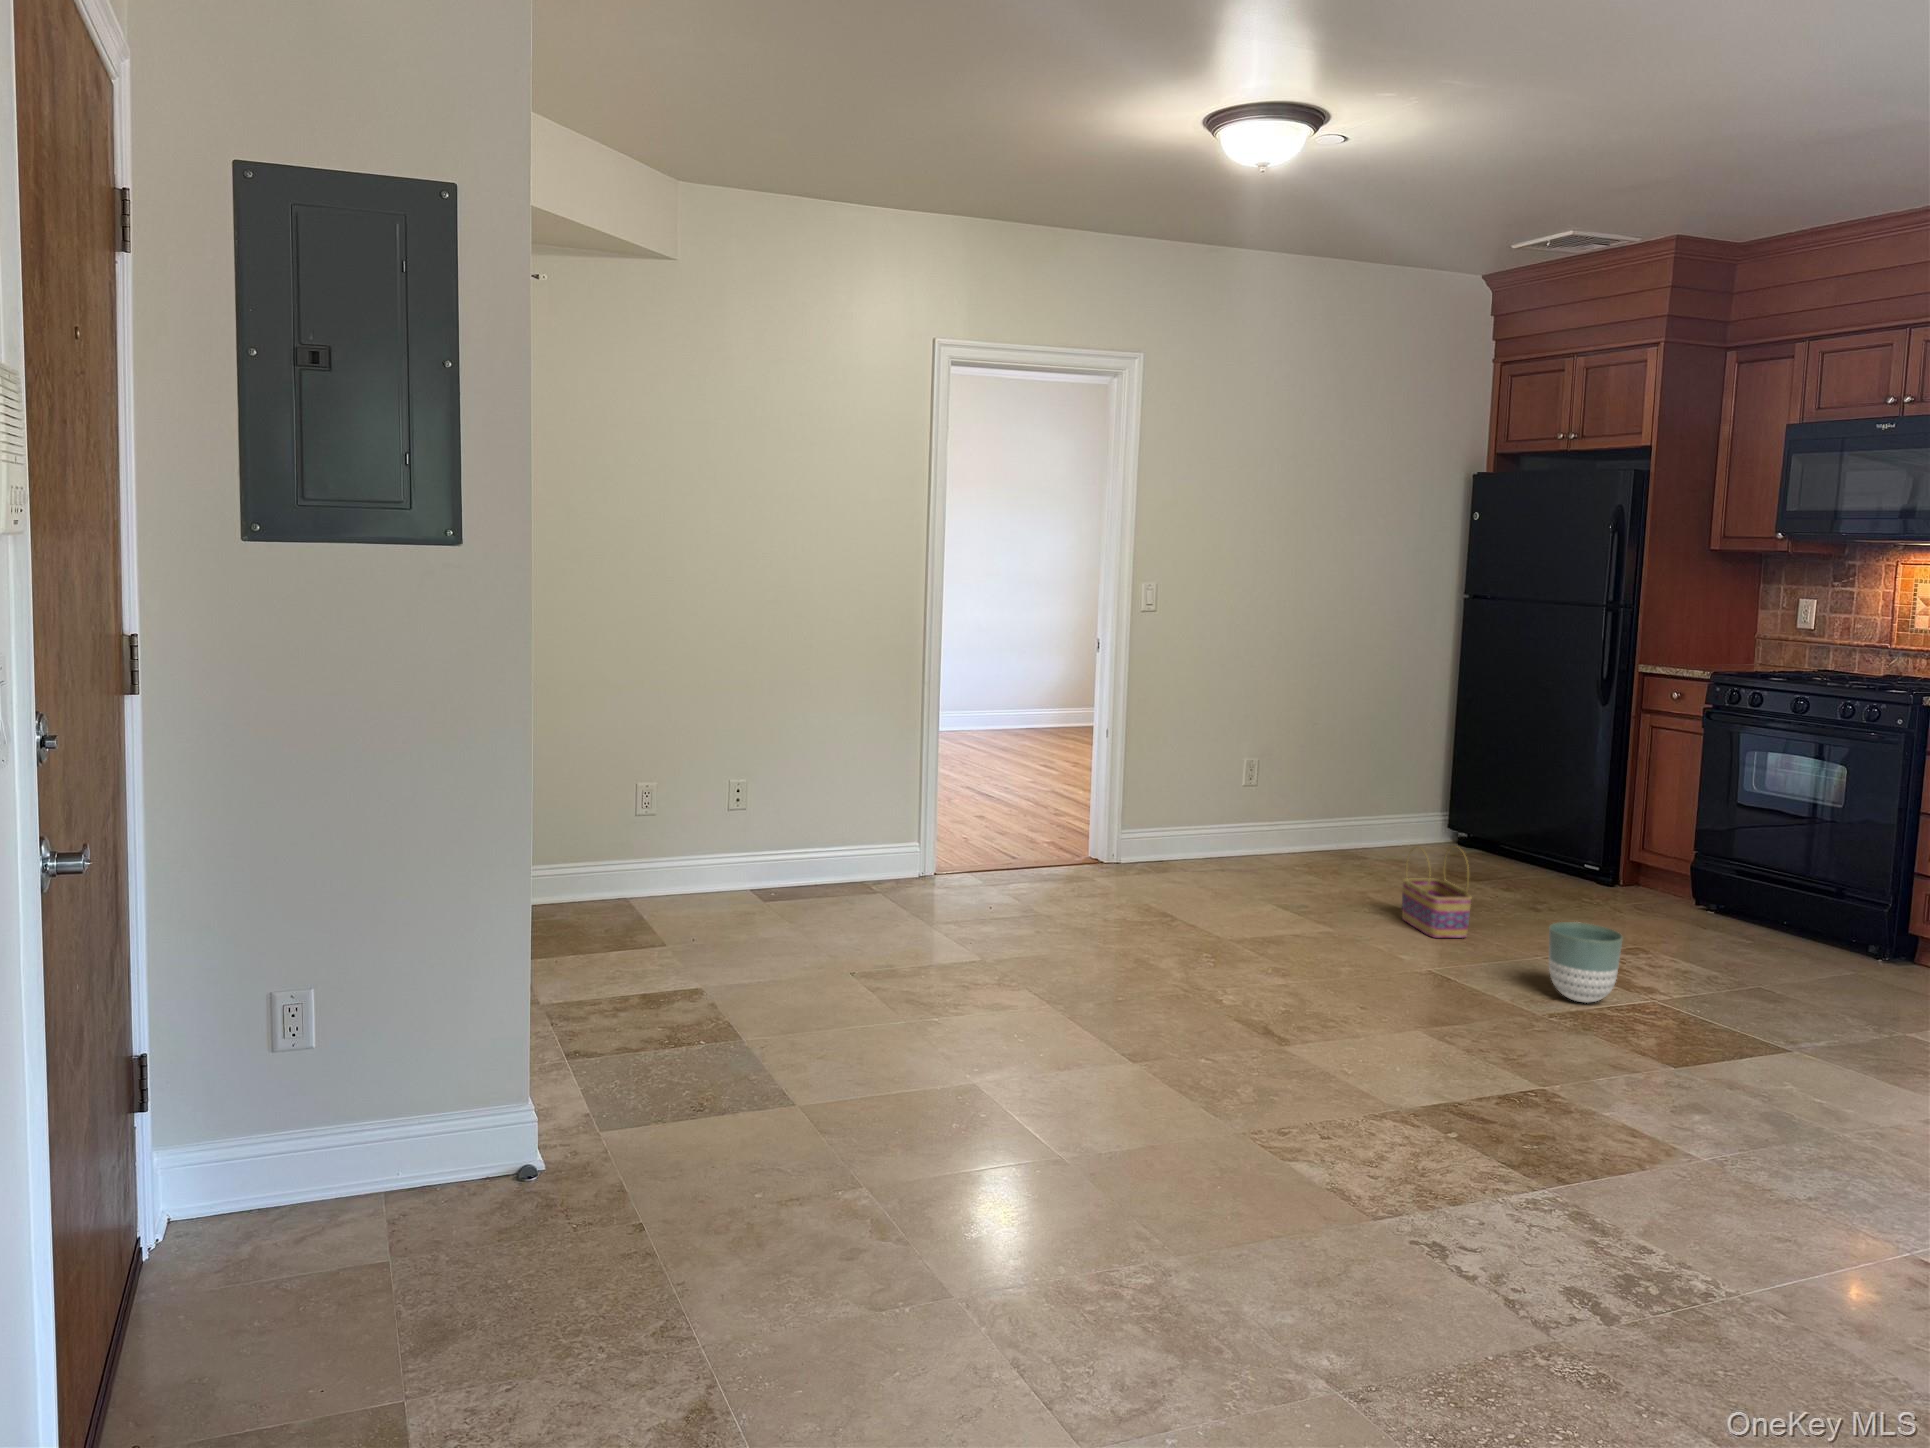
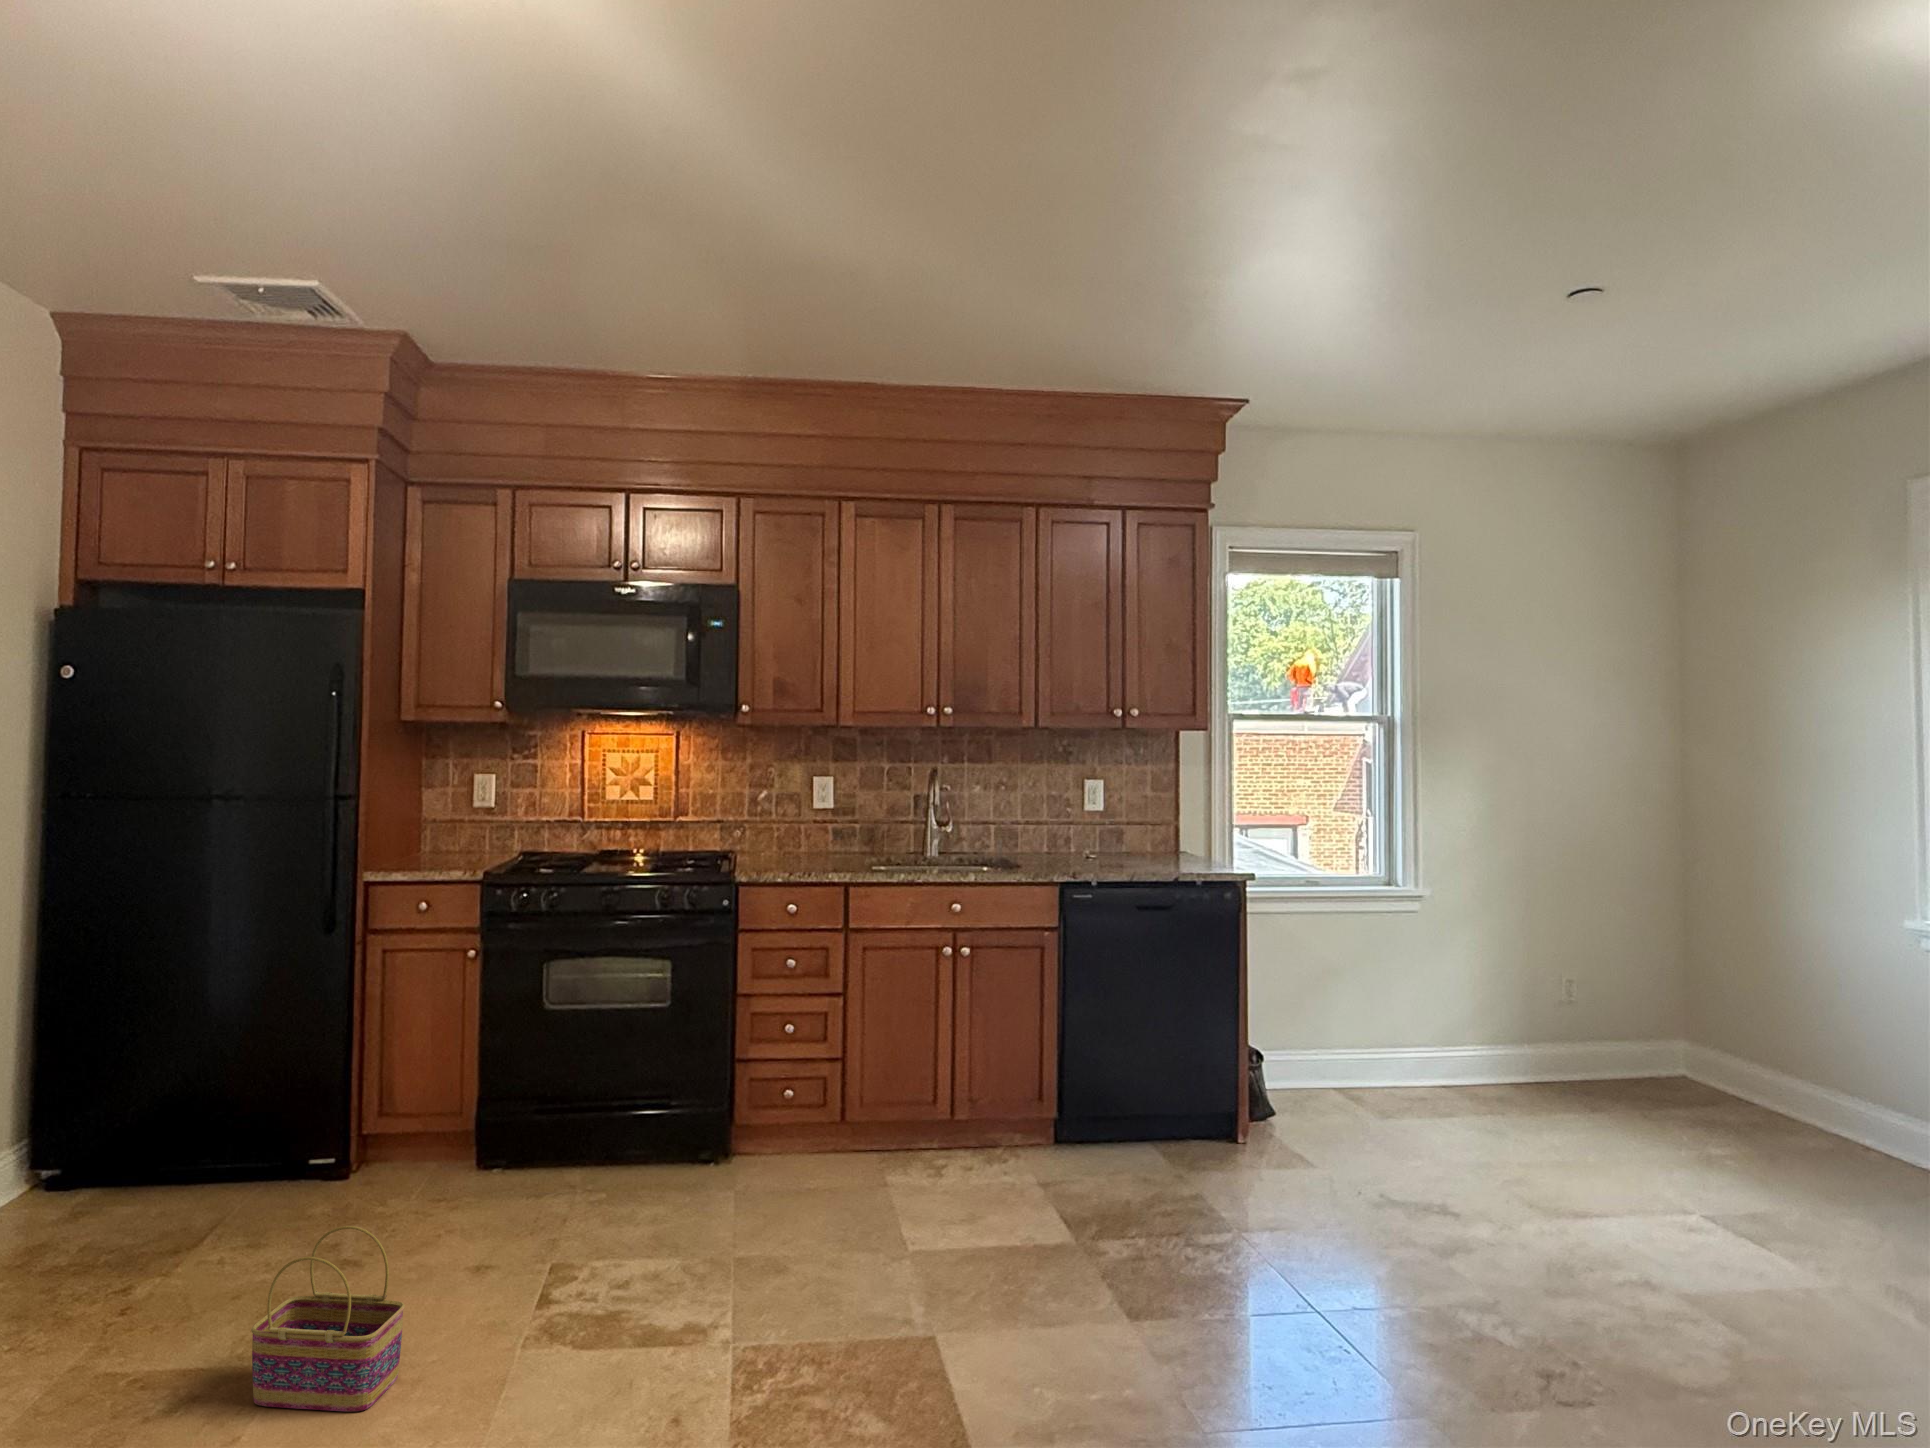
planter: present [1549,922,1623,1003] -> none [644,1260,741,1396]

